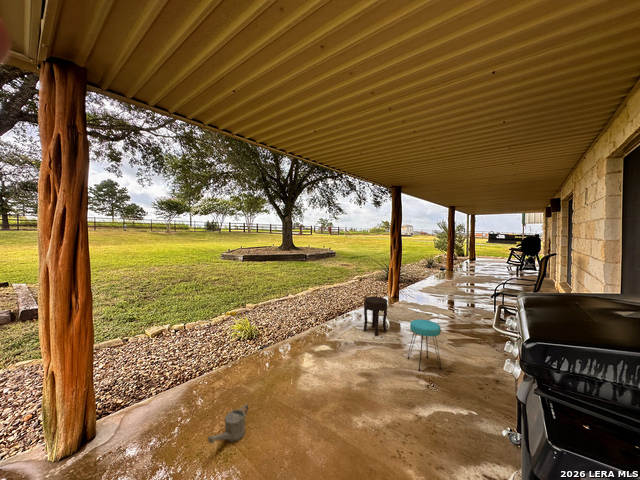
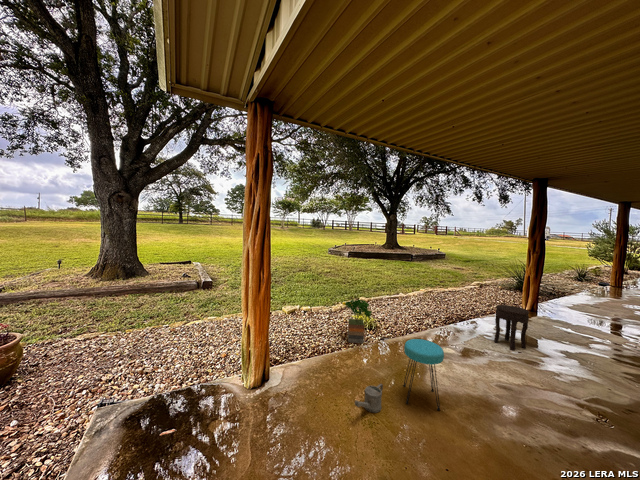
potted tree: none [217,309,249,359] -> present [345,300,372,343]
stool: present [407,319,441,371] -> present [403,339,444,410]

